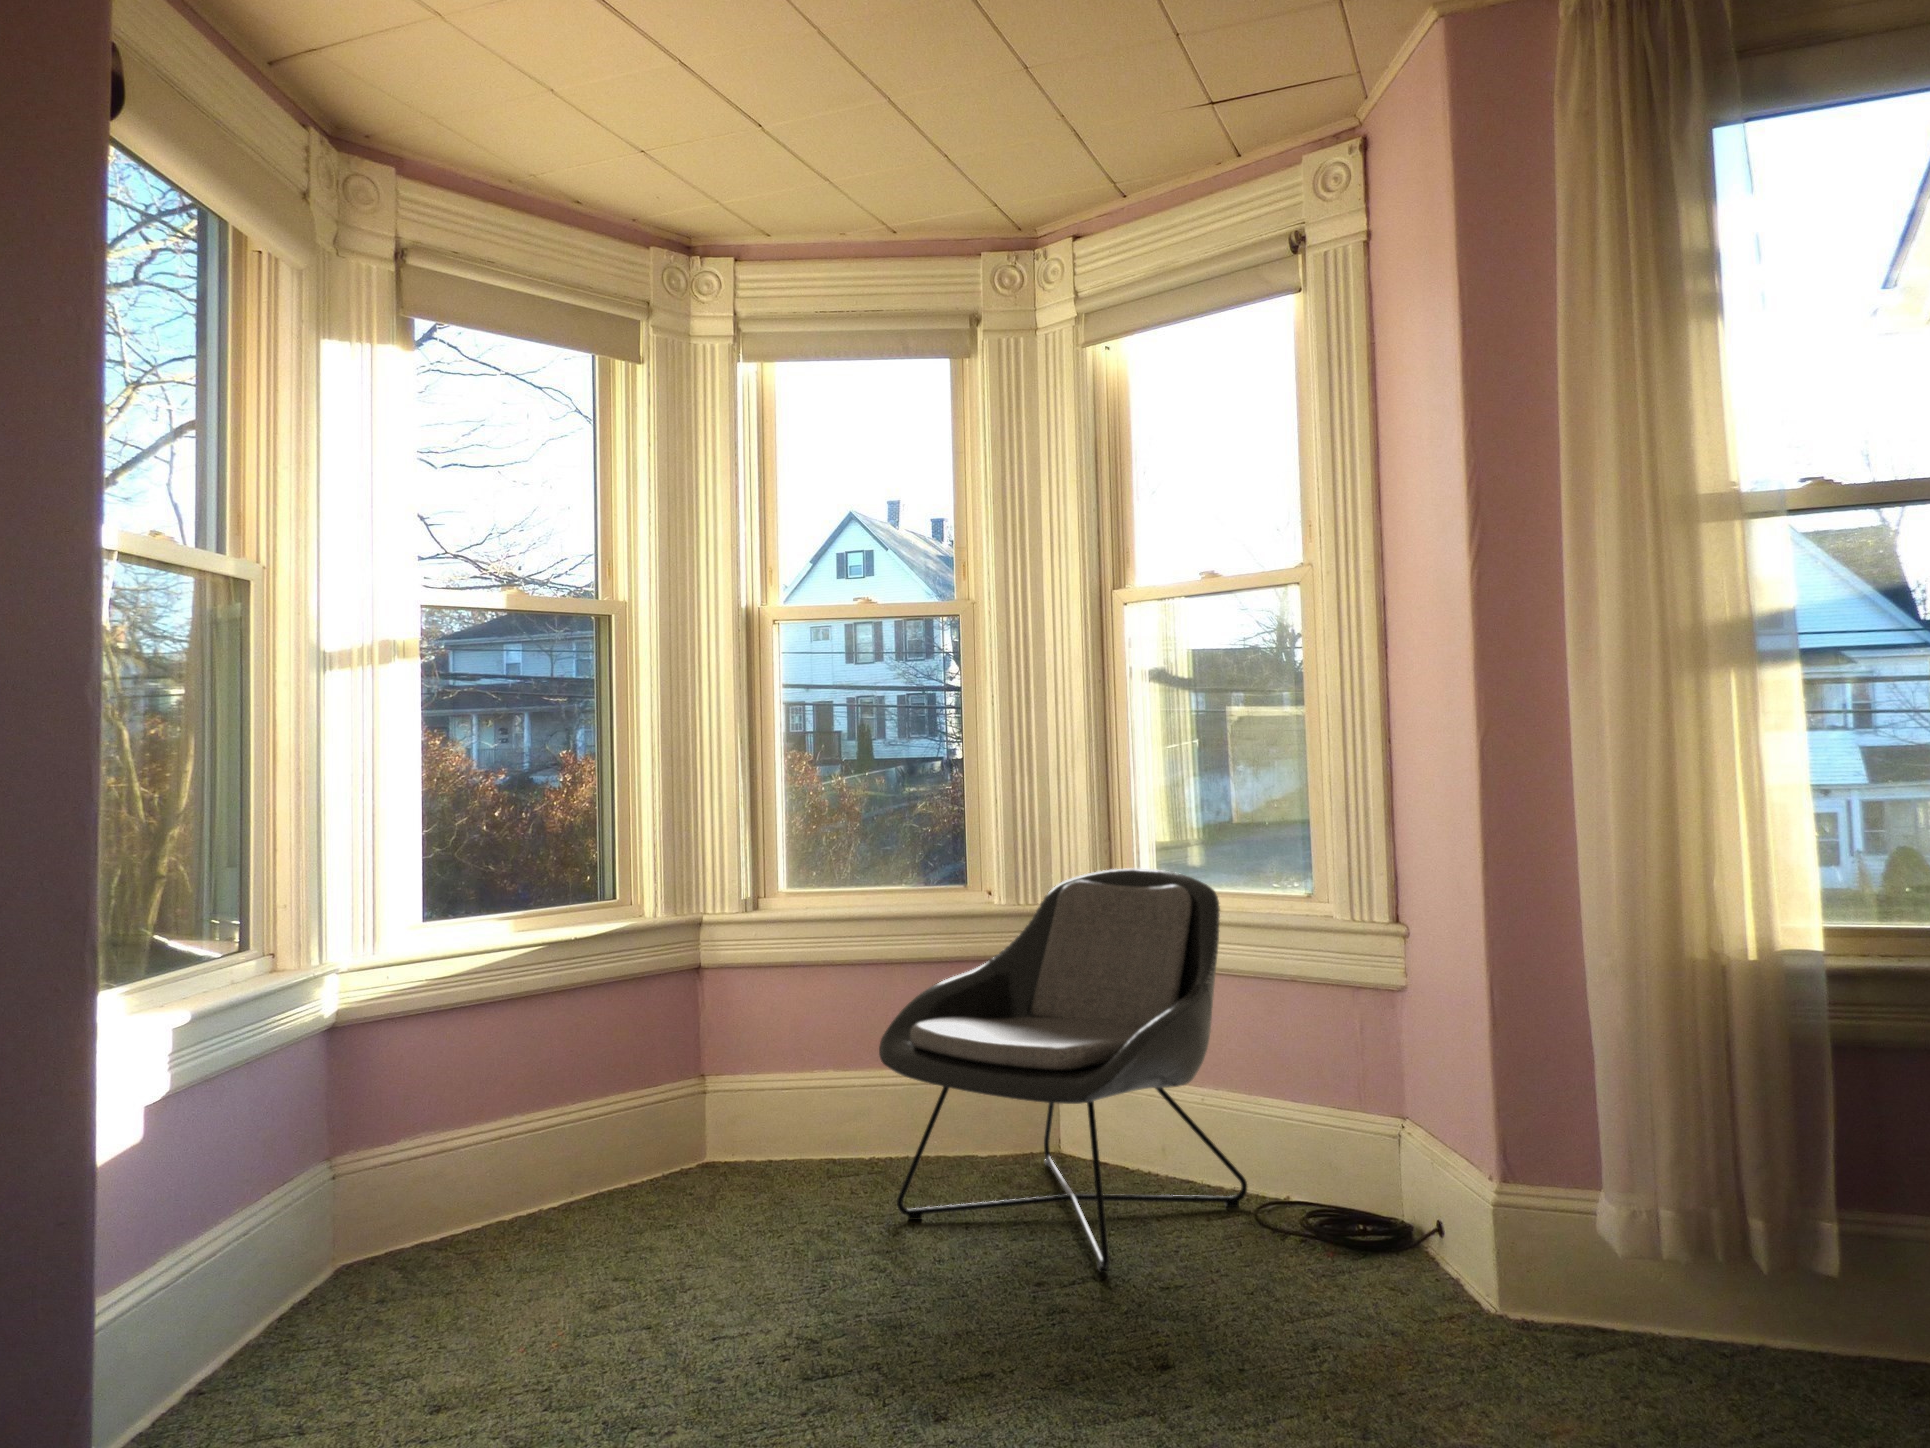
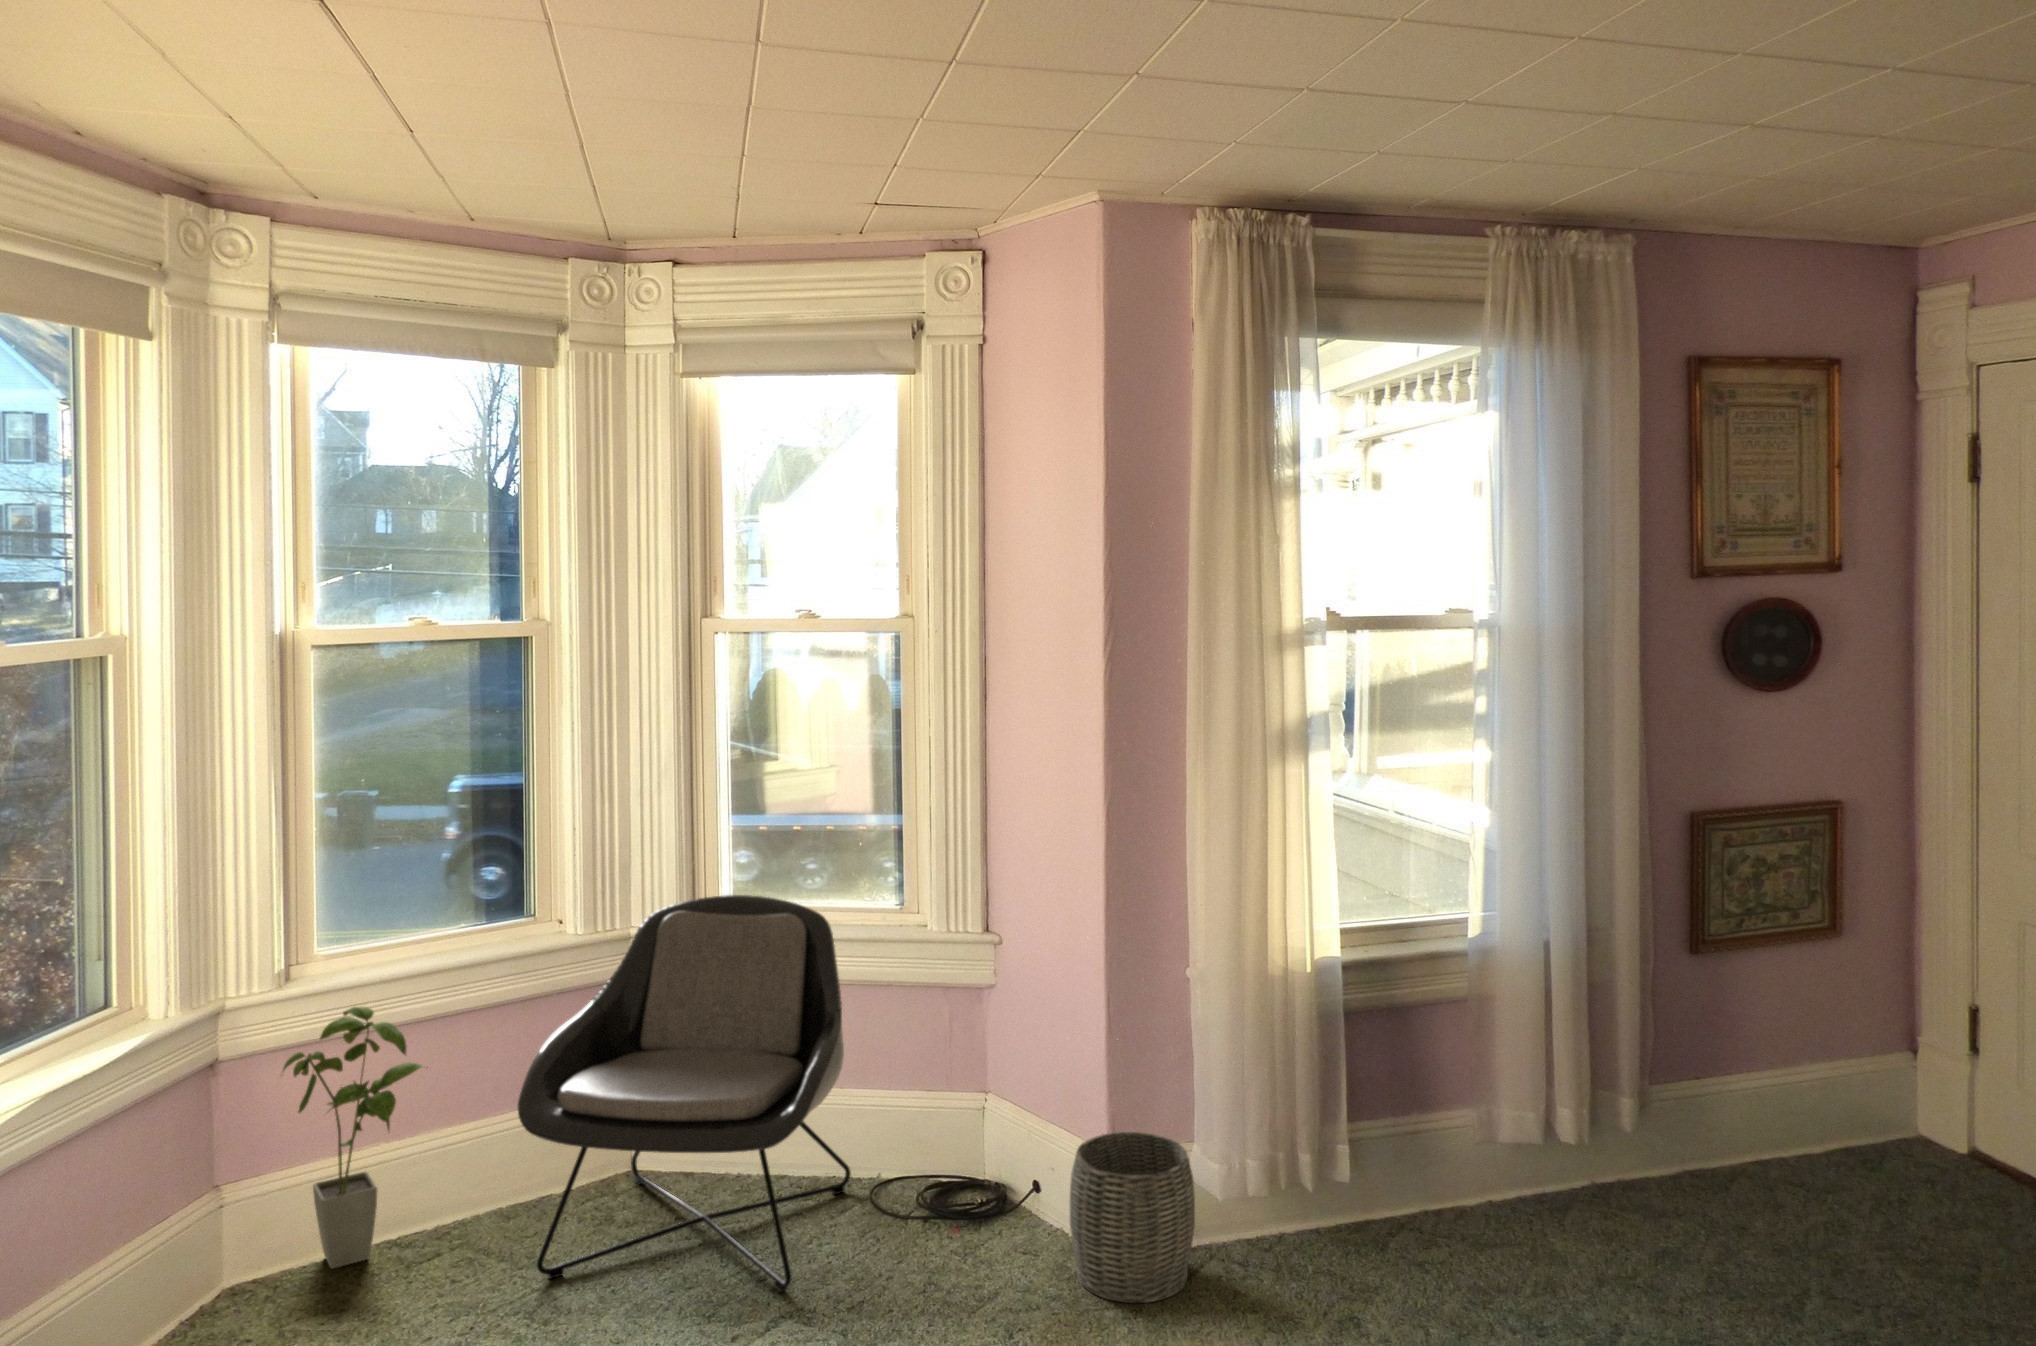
house plant: none [726,938,852,1179] -> present [283,1007,423,1269]
woven basket: none [1427,1160,1600,1377] -> present [1070,1132,1195,1303]

